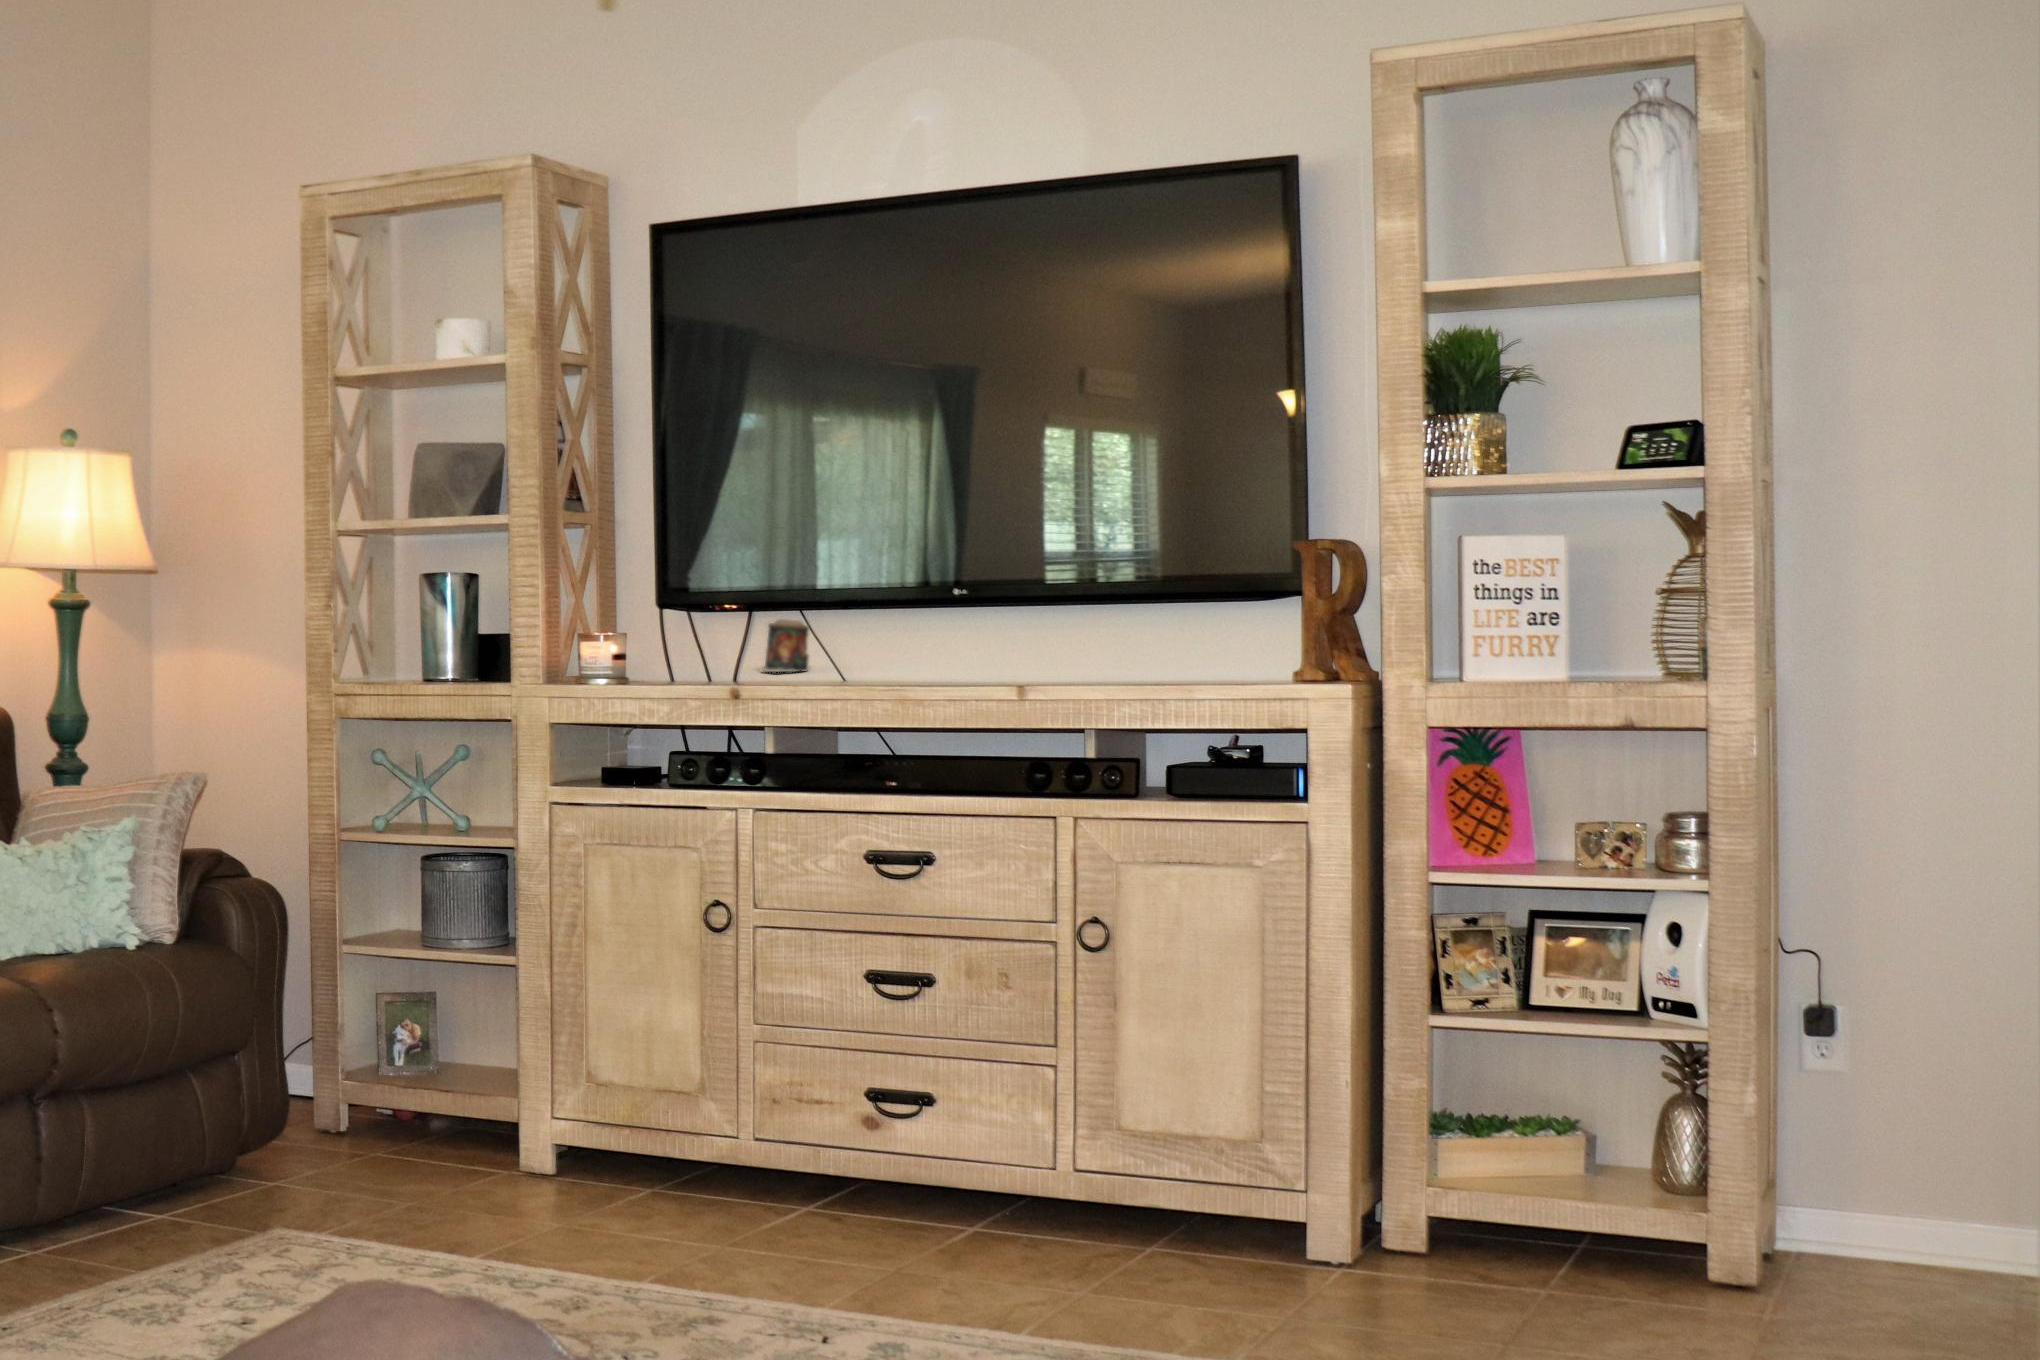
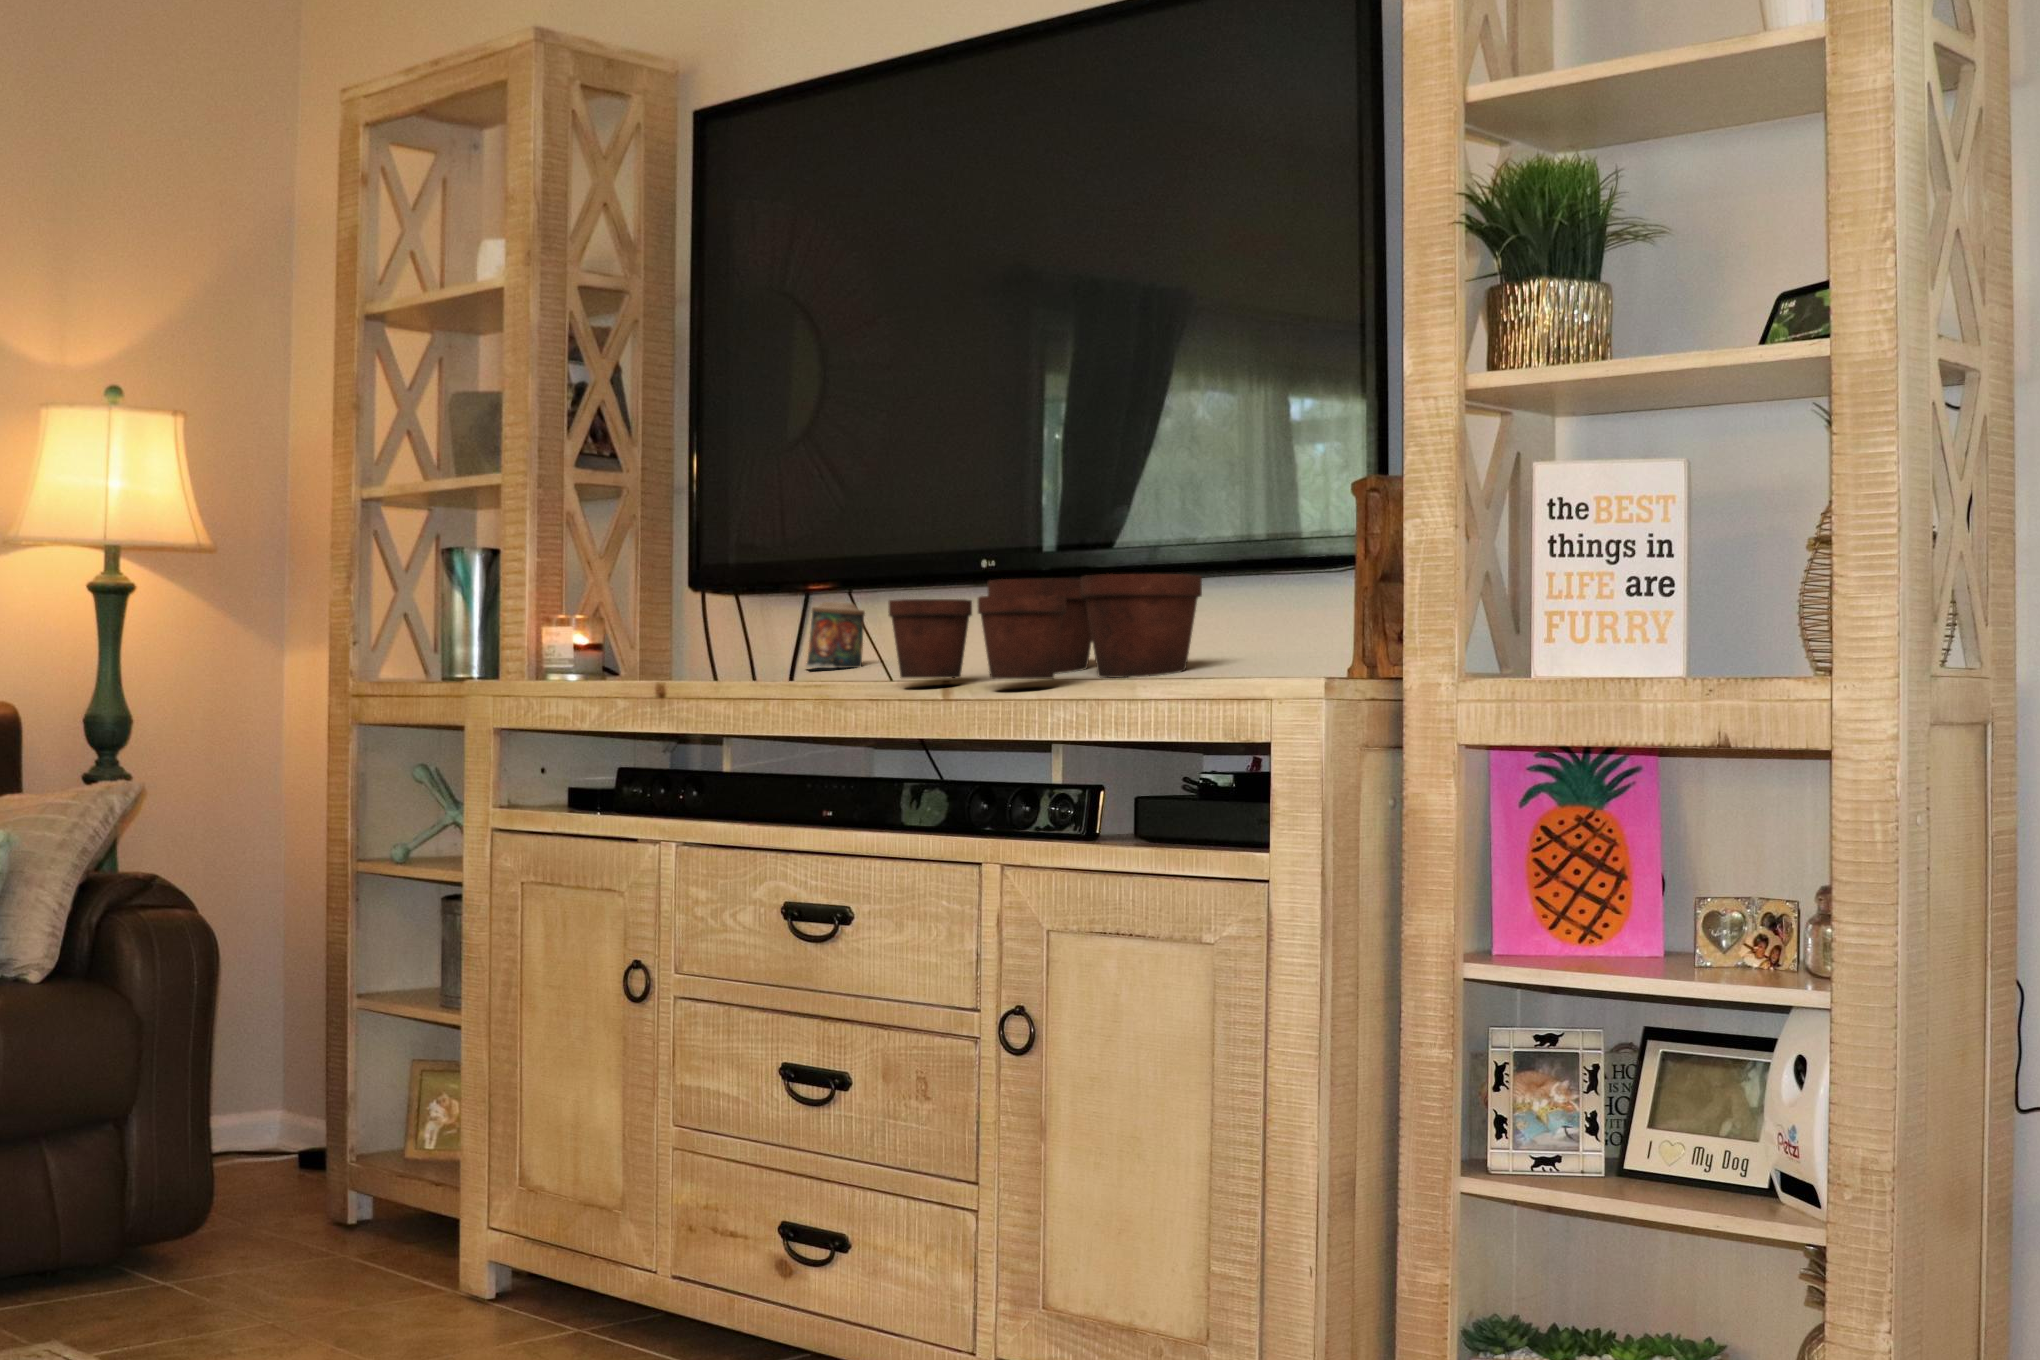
flower pot: none [927,603,1154,680] -> present [888,574,1202,679]

